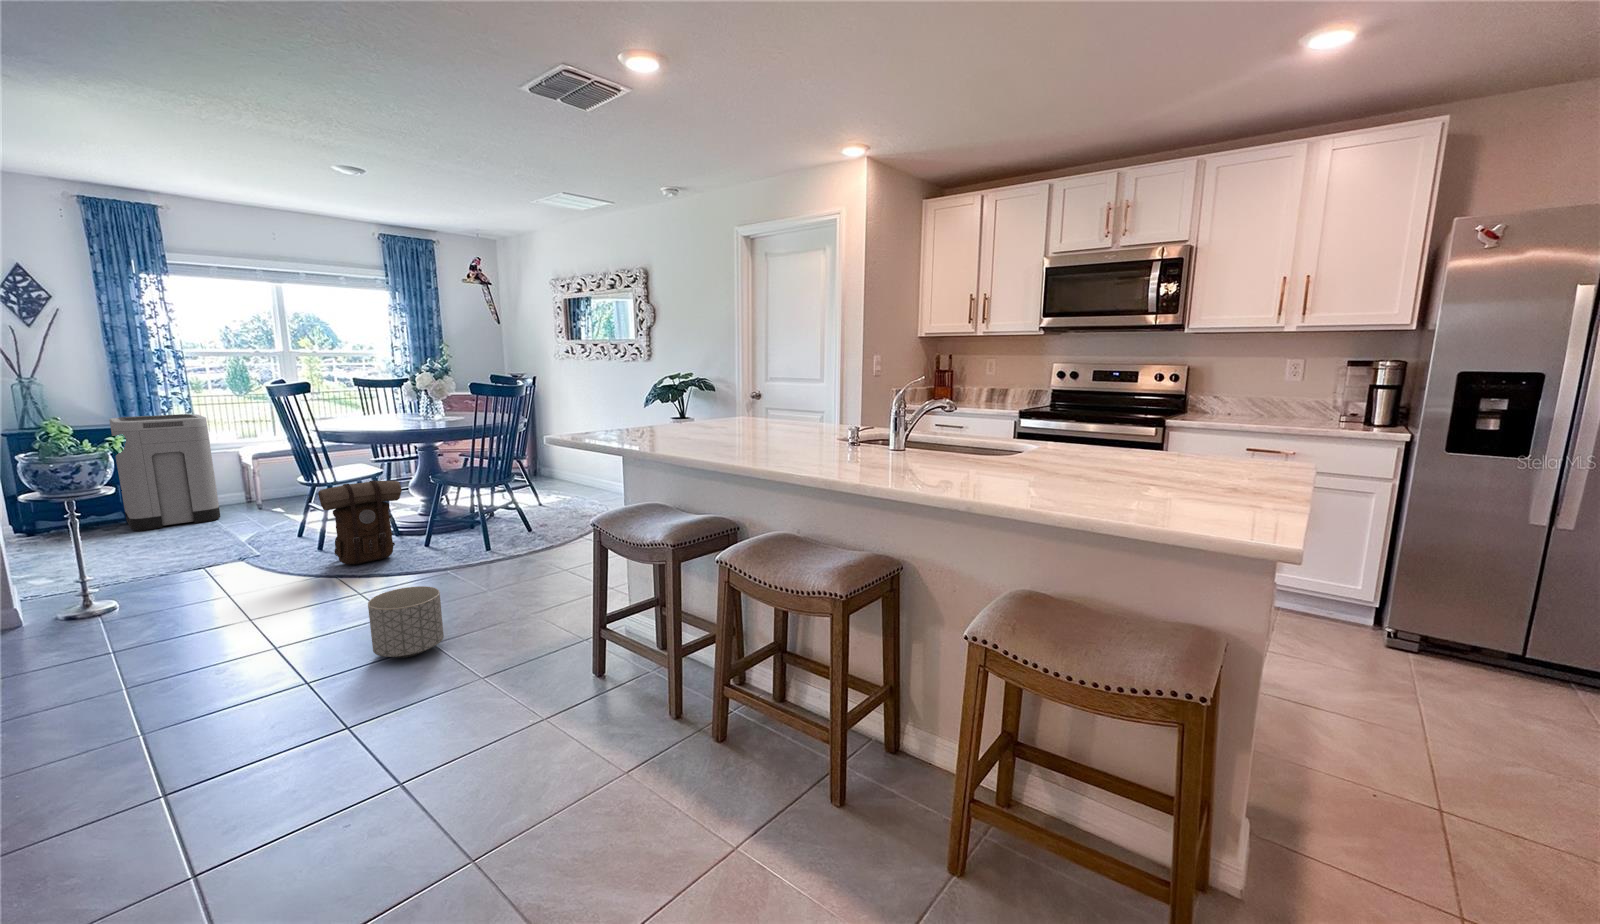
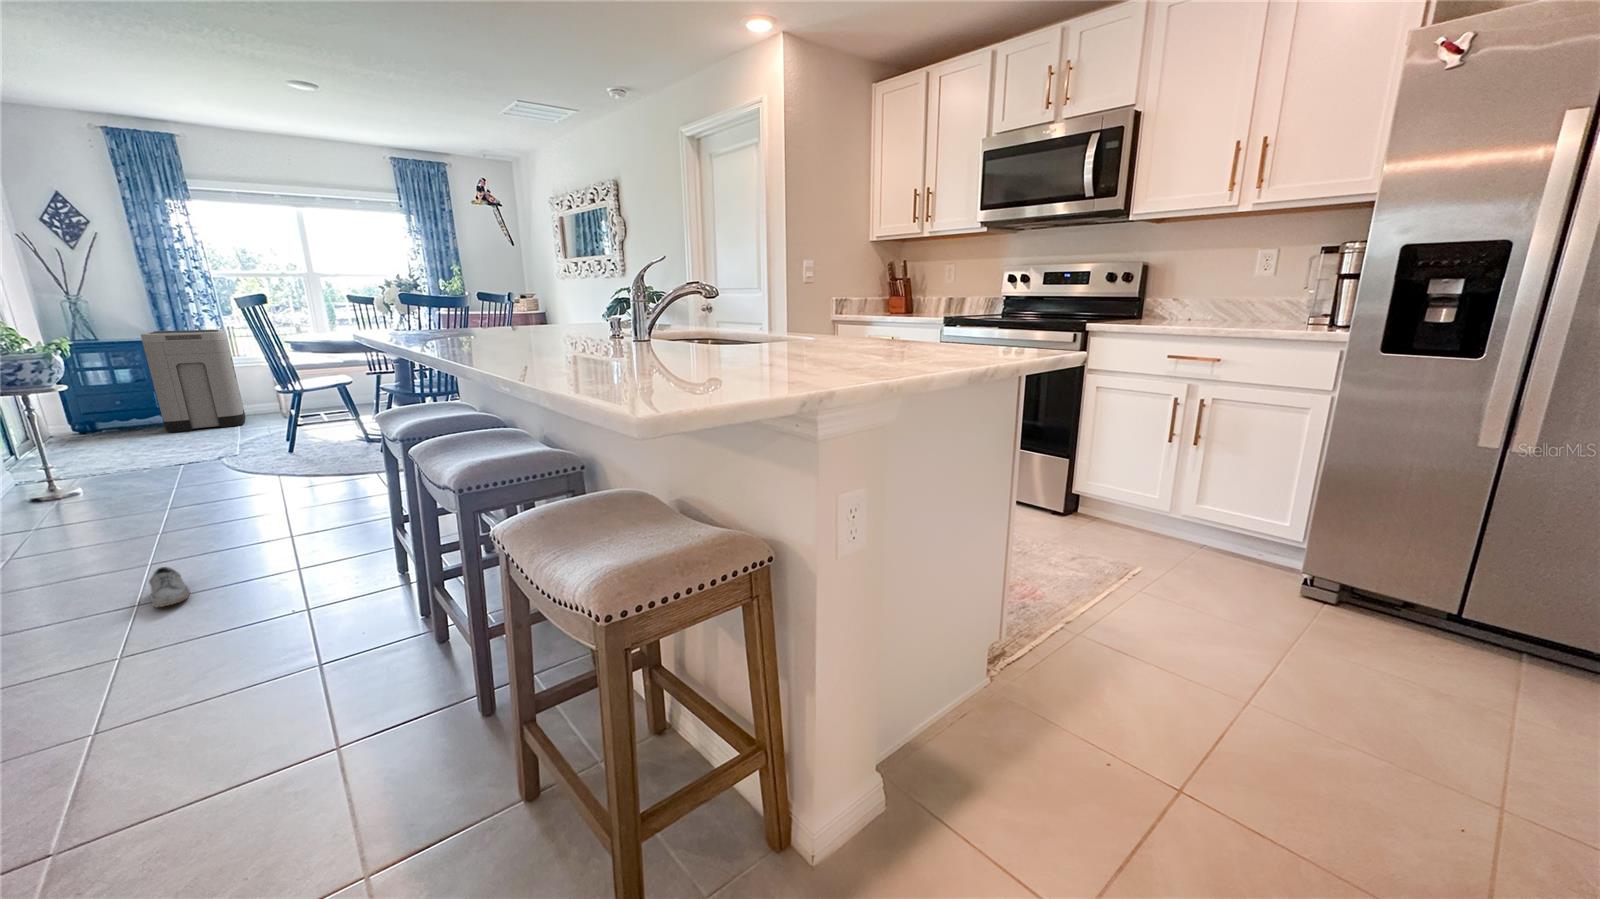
backpack: present [318,480,402,565] -> none [264,389,347,468]
planter: present [368,586,444,658] -> none [212,486,301,554]
shoe: none [339,676,389,718] -> present [149,567,190,608]

